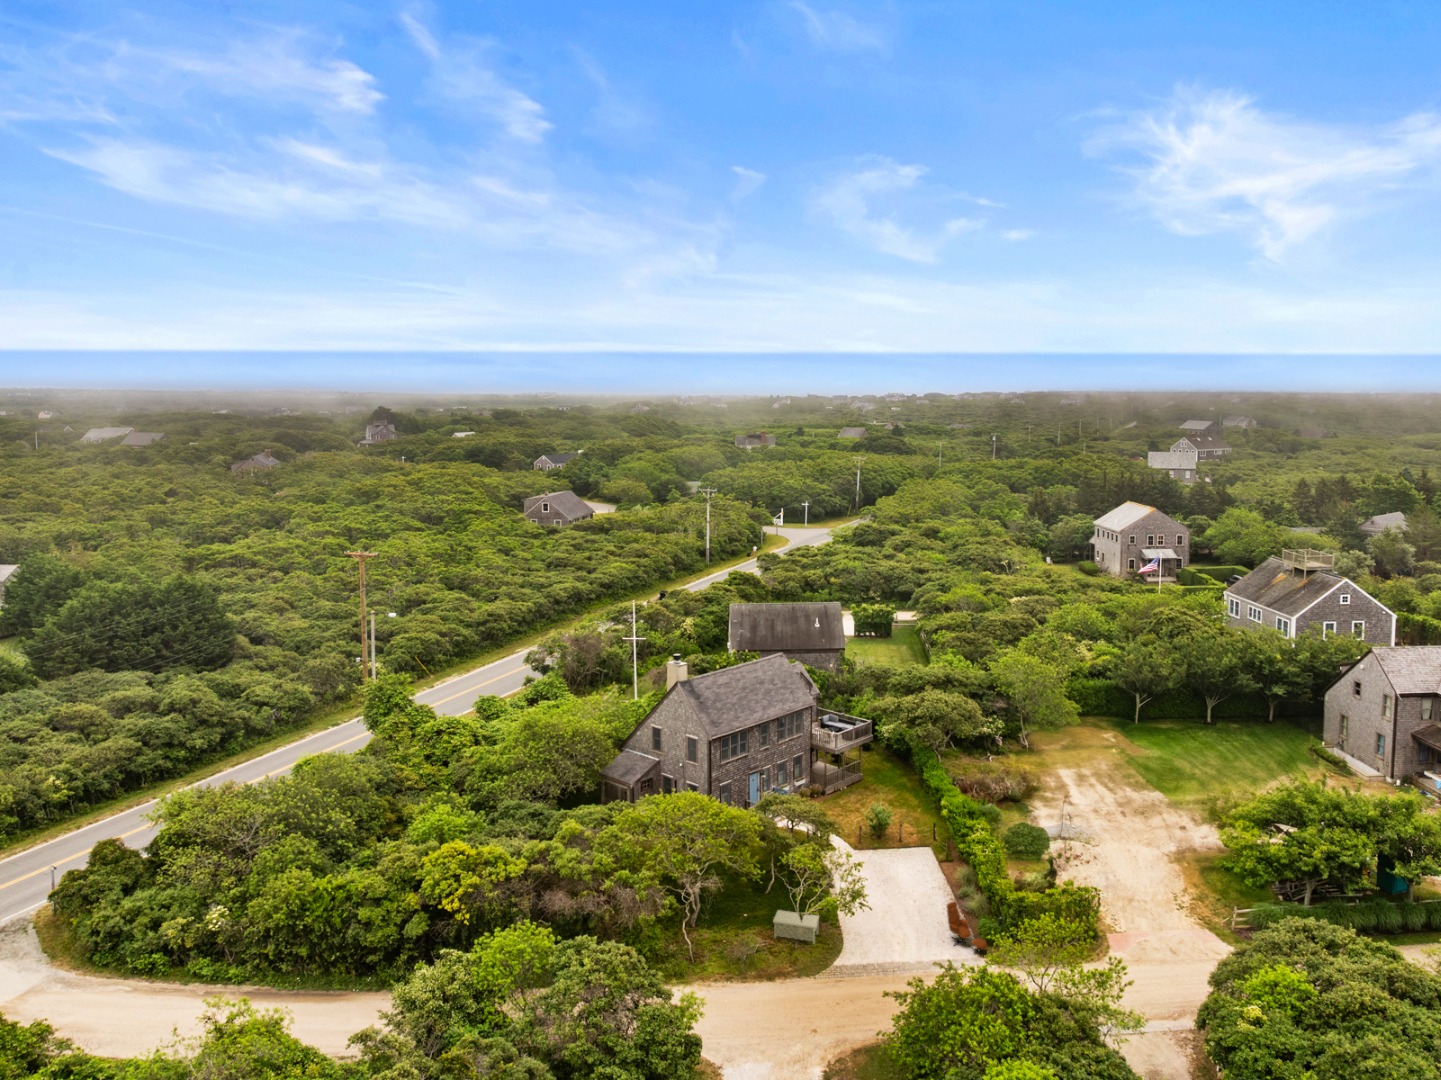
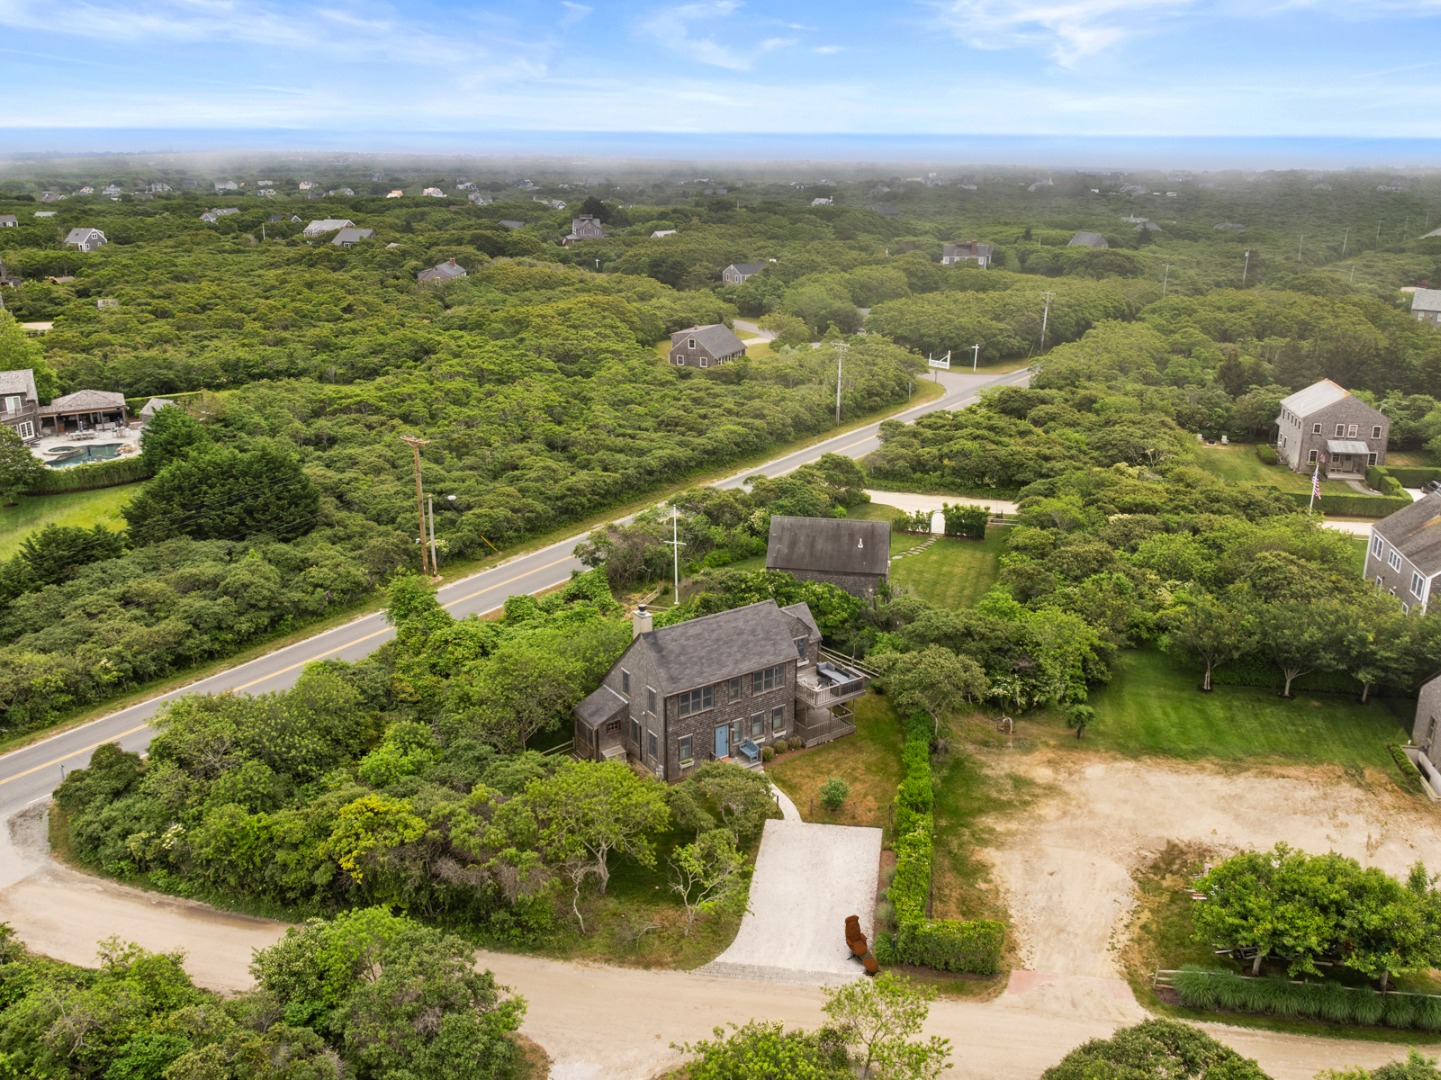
storage bench: present [773,910,819,943] -> none [670,893,718,935]

